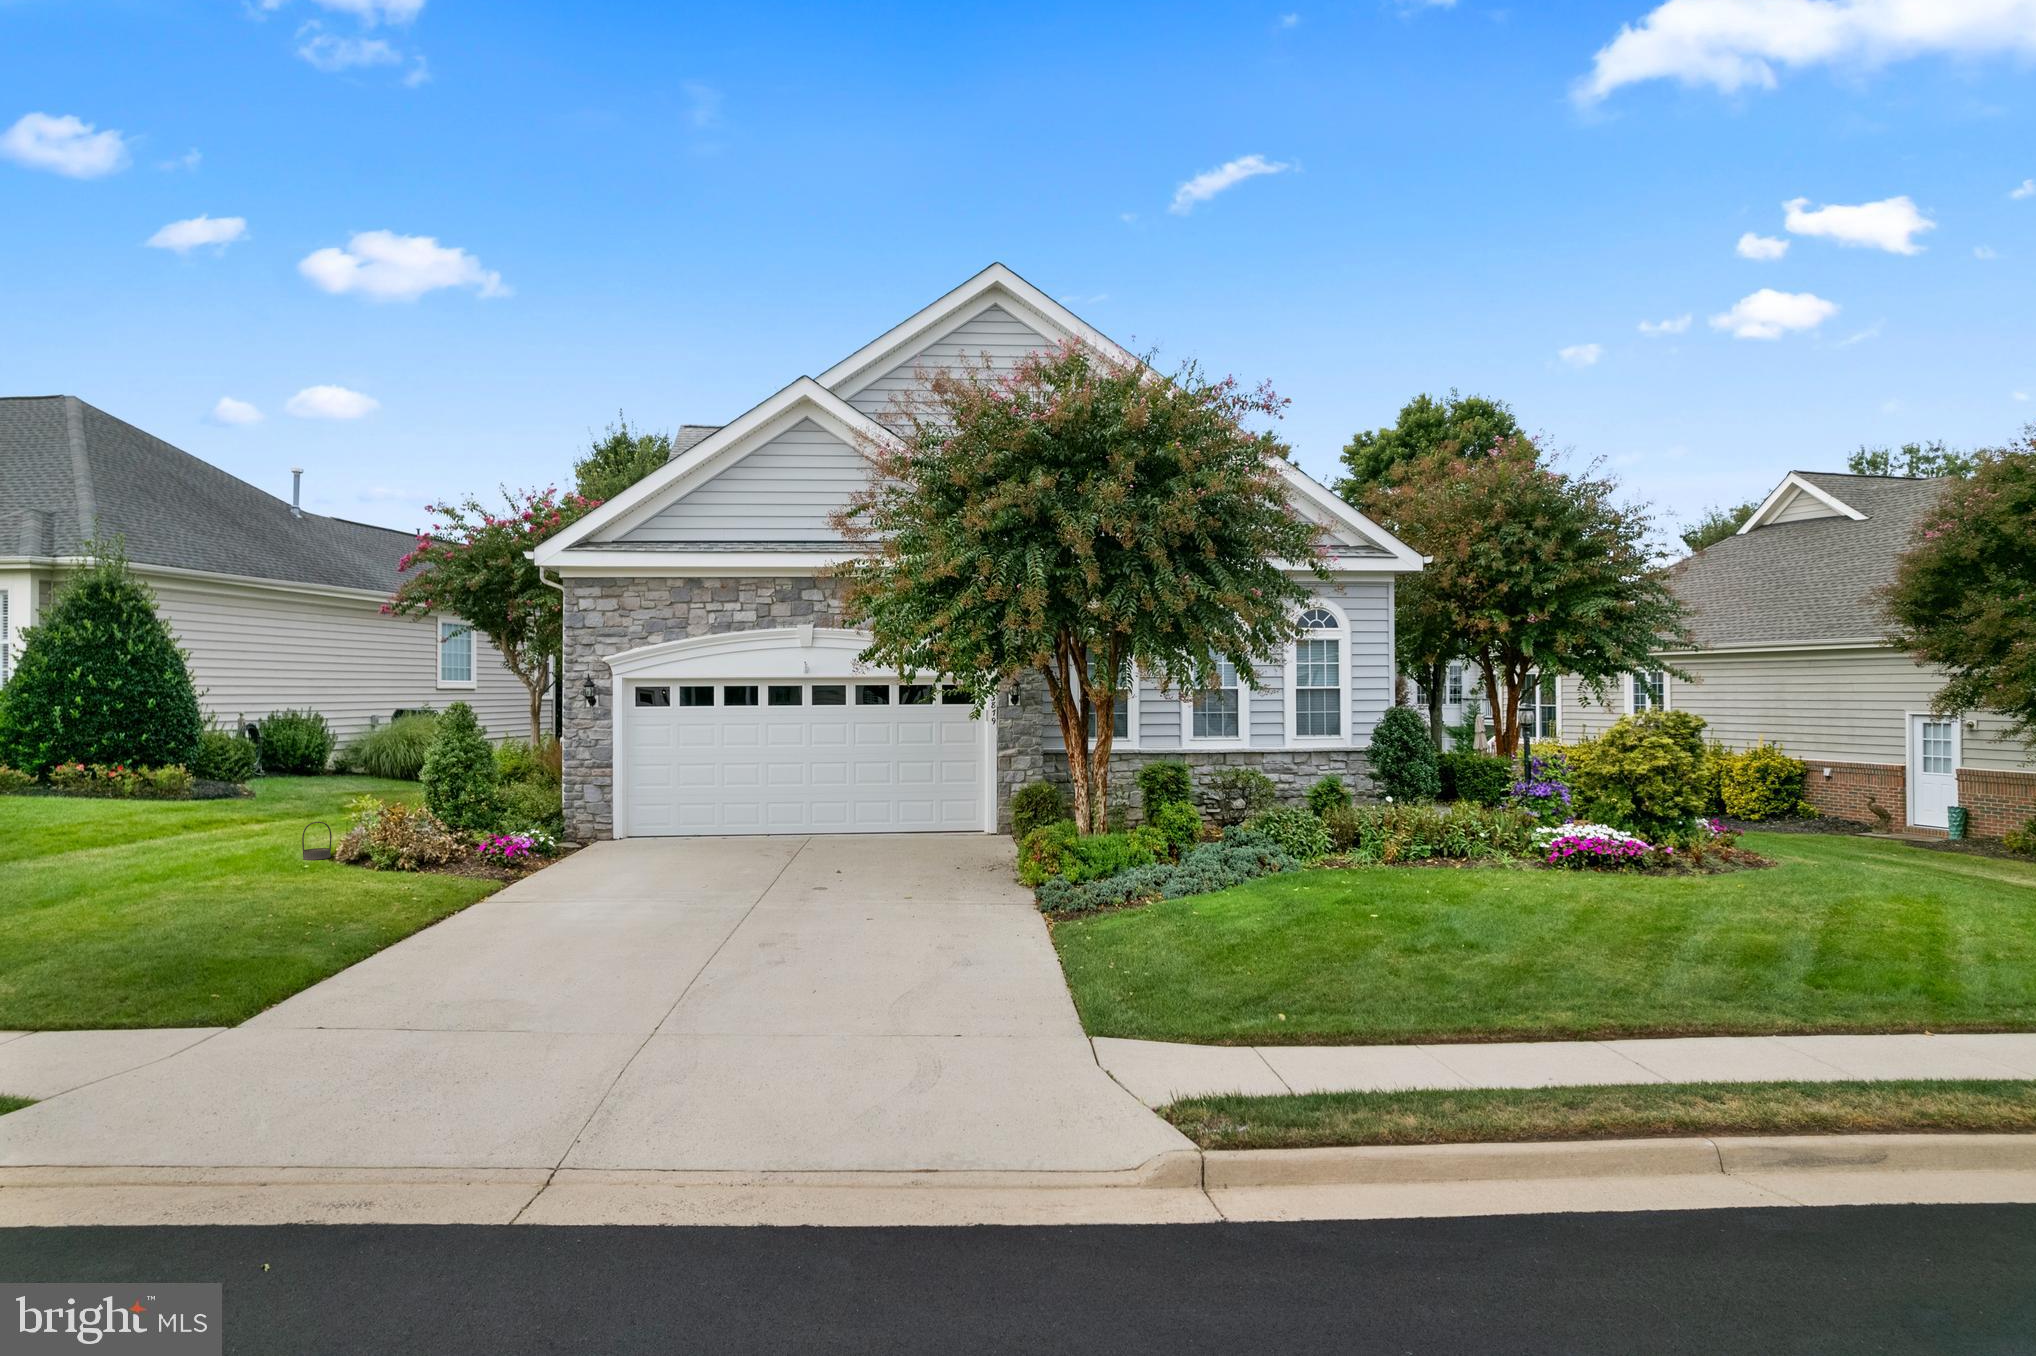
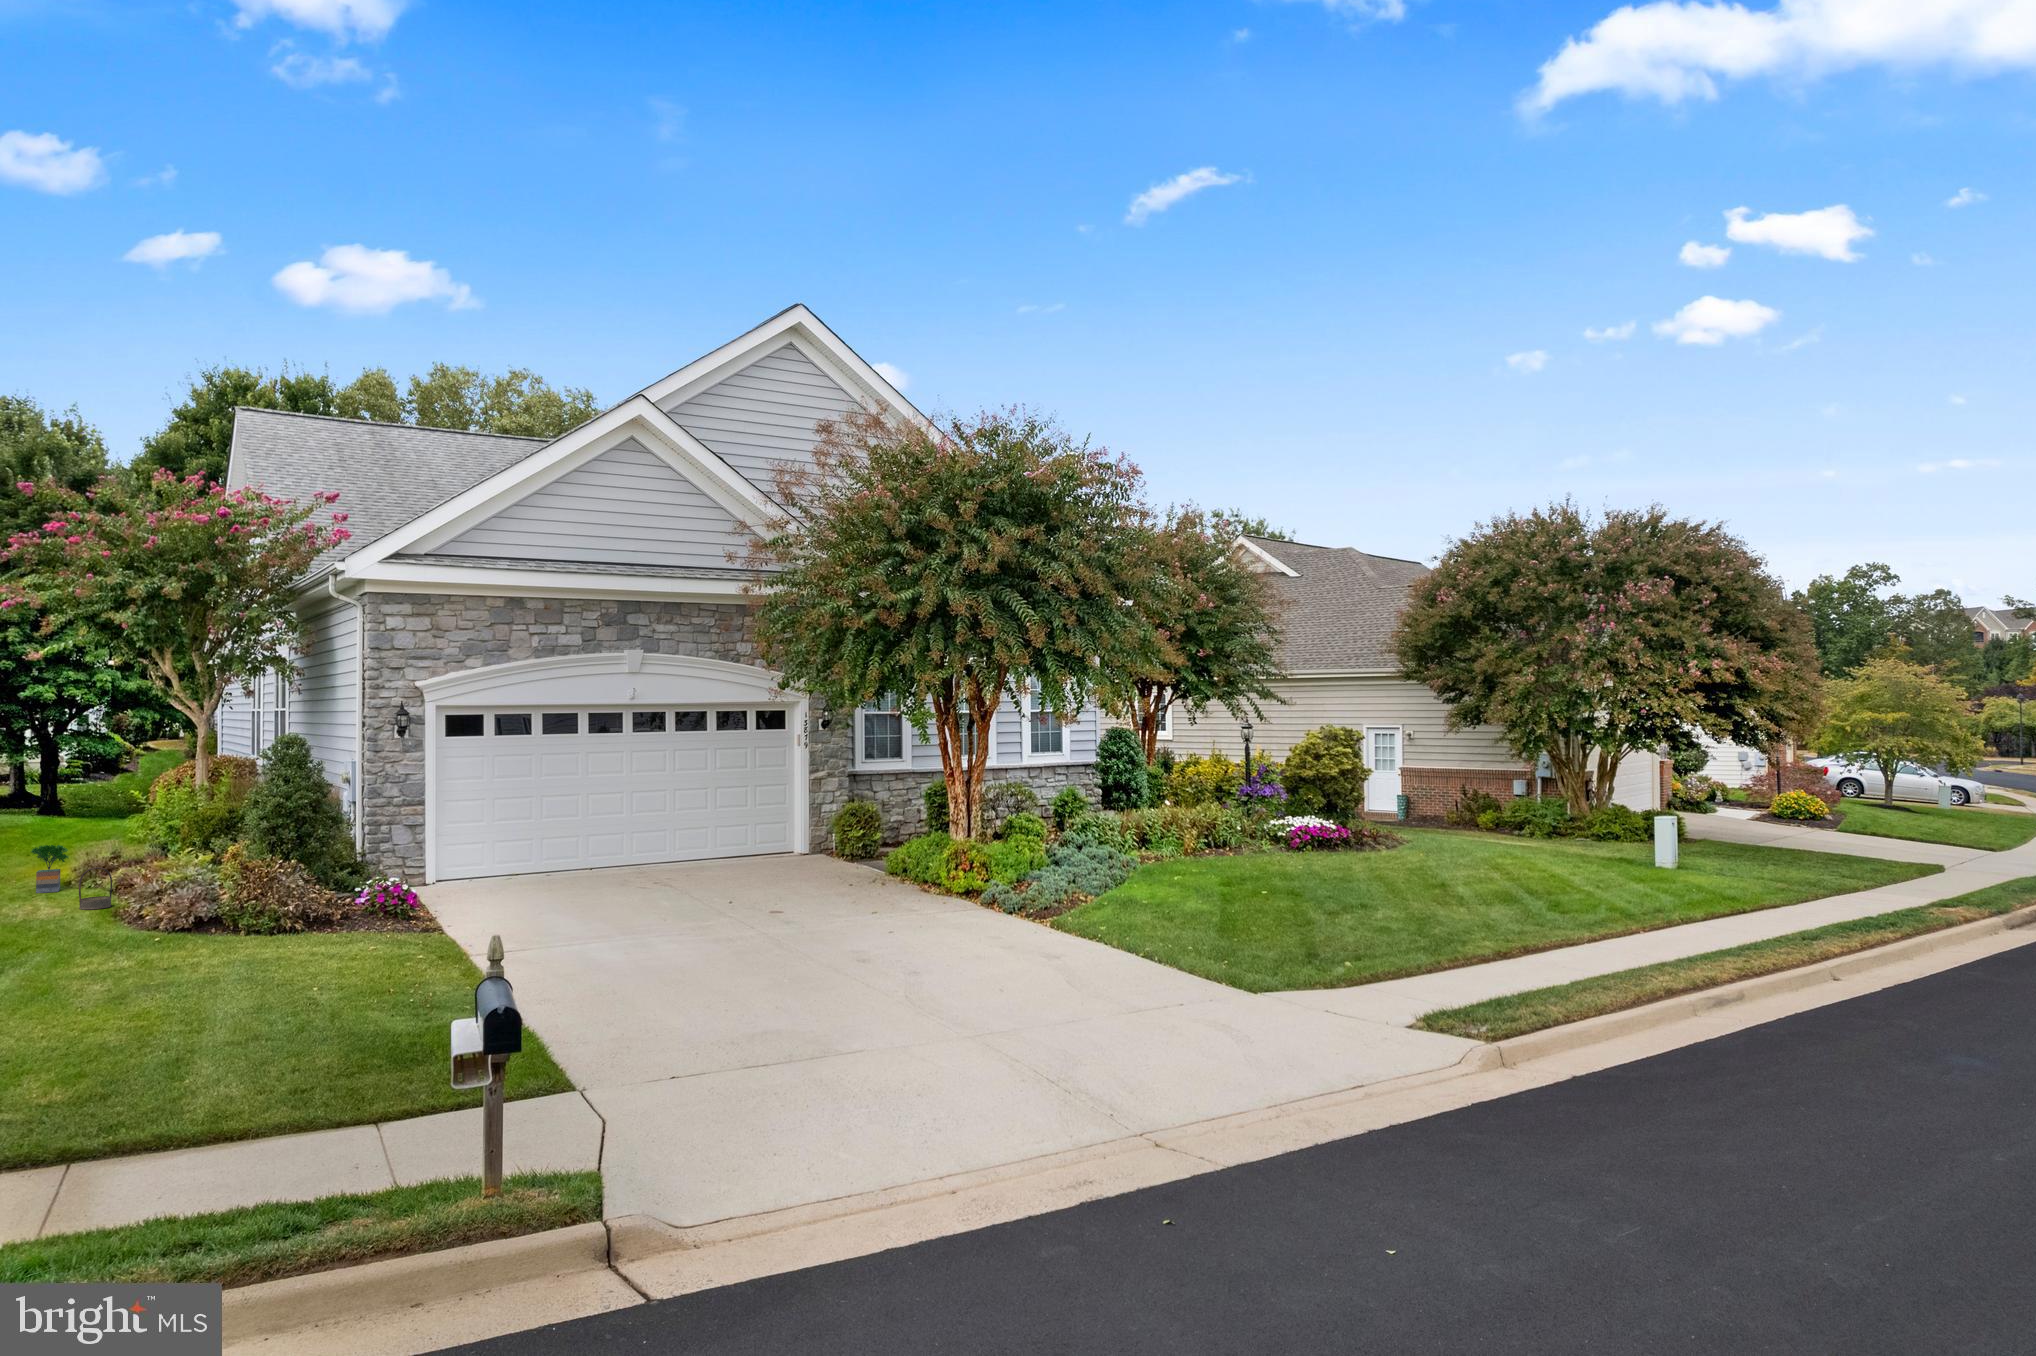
potted tree: none [270,800,304,843] -> present [32,845,69,893]

